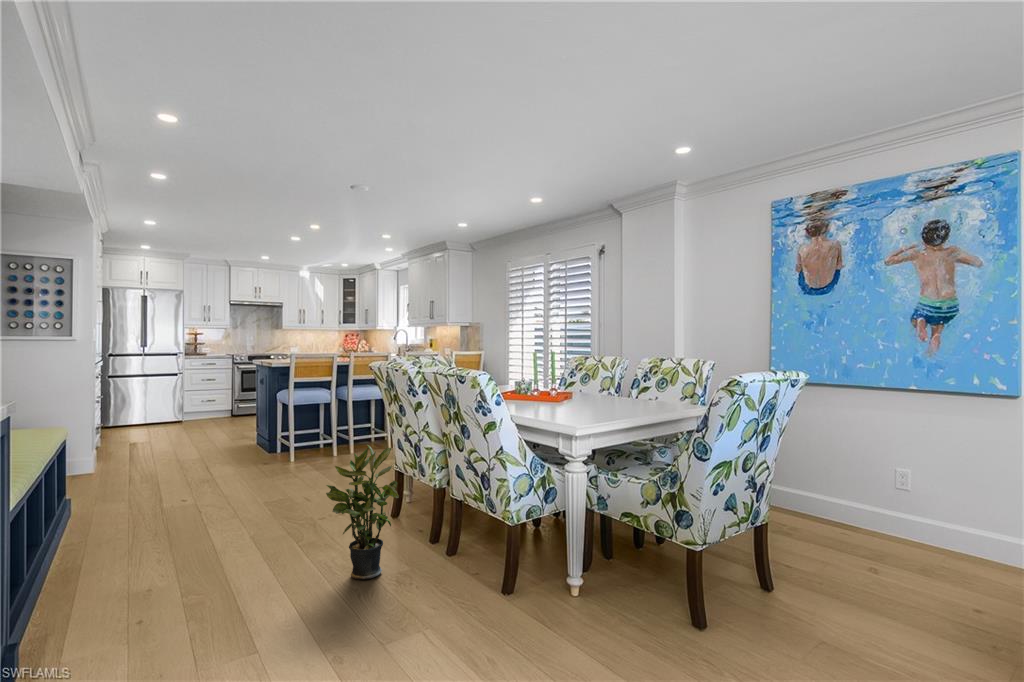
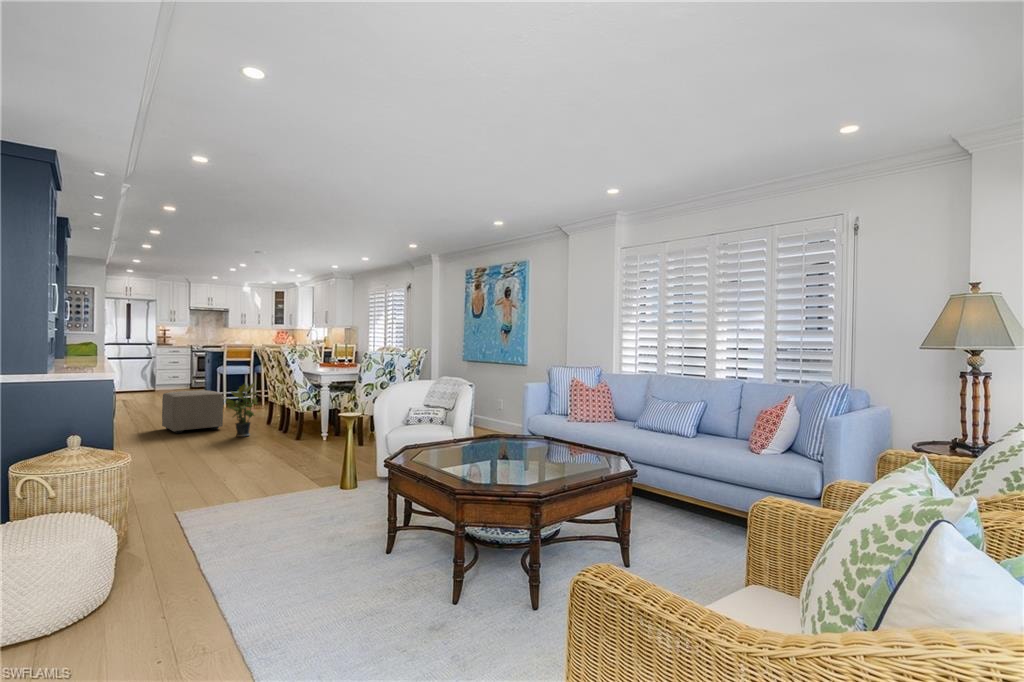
ottoman: none [182,452,311,563] -> present [162,390,223,433]

